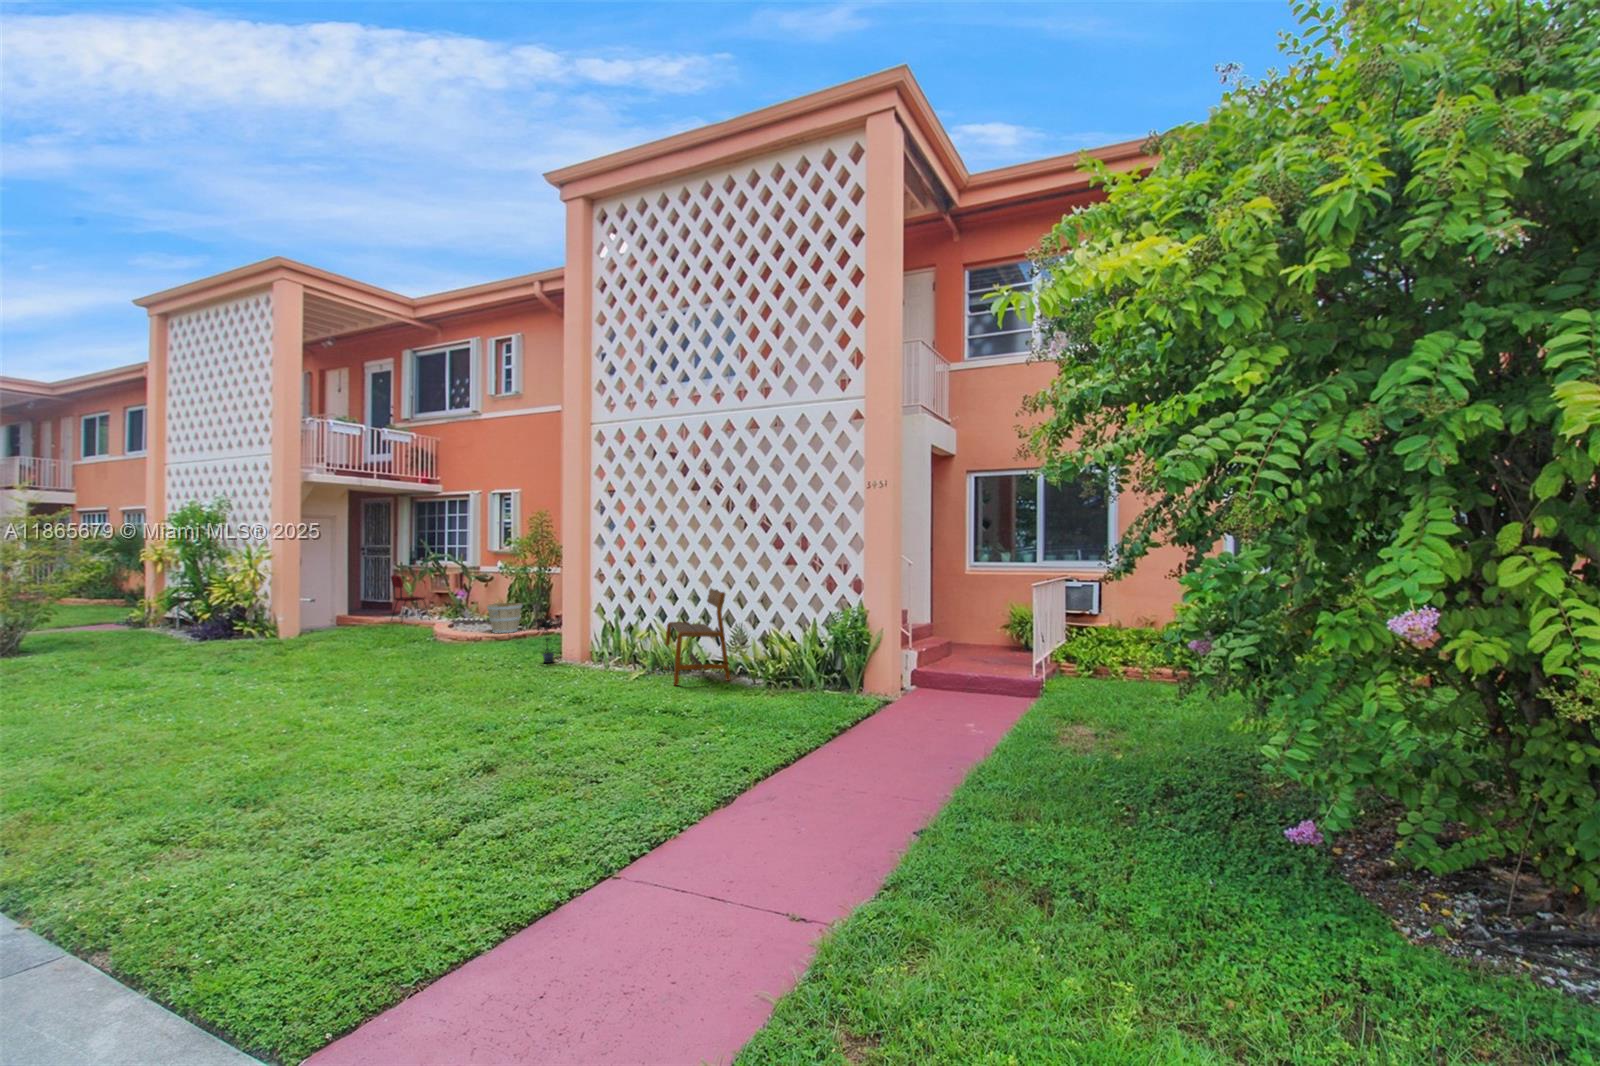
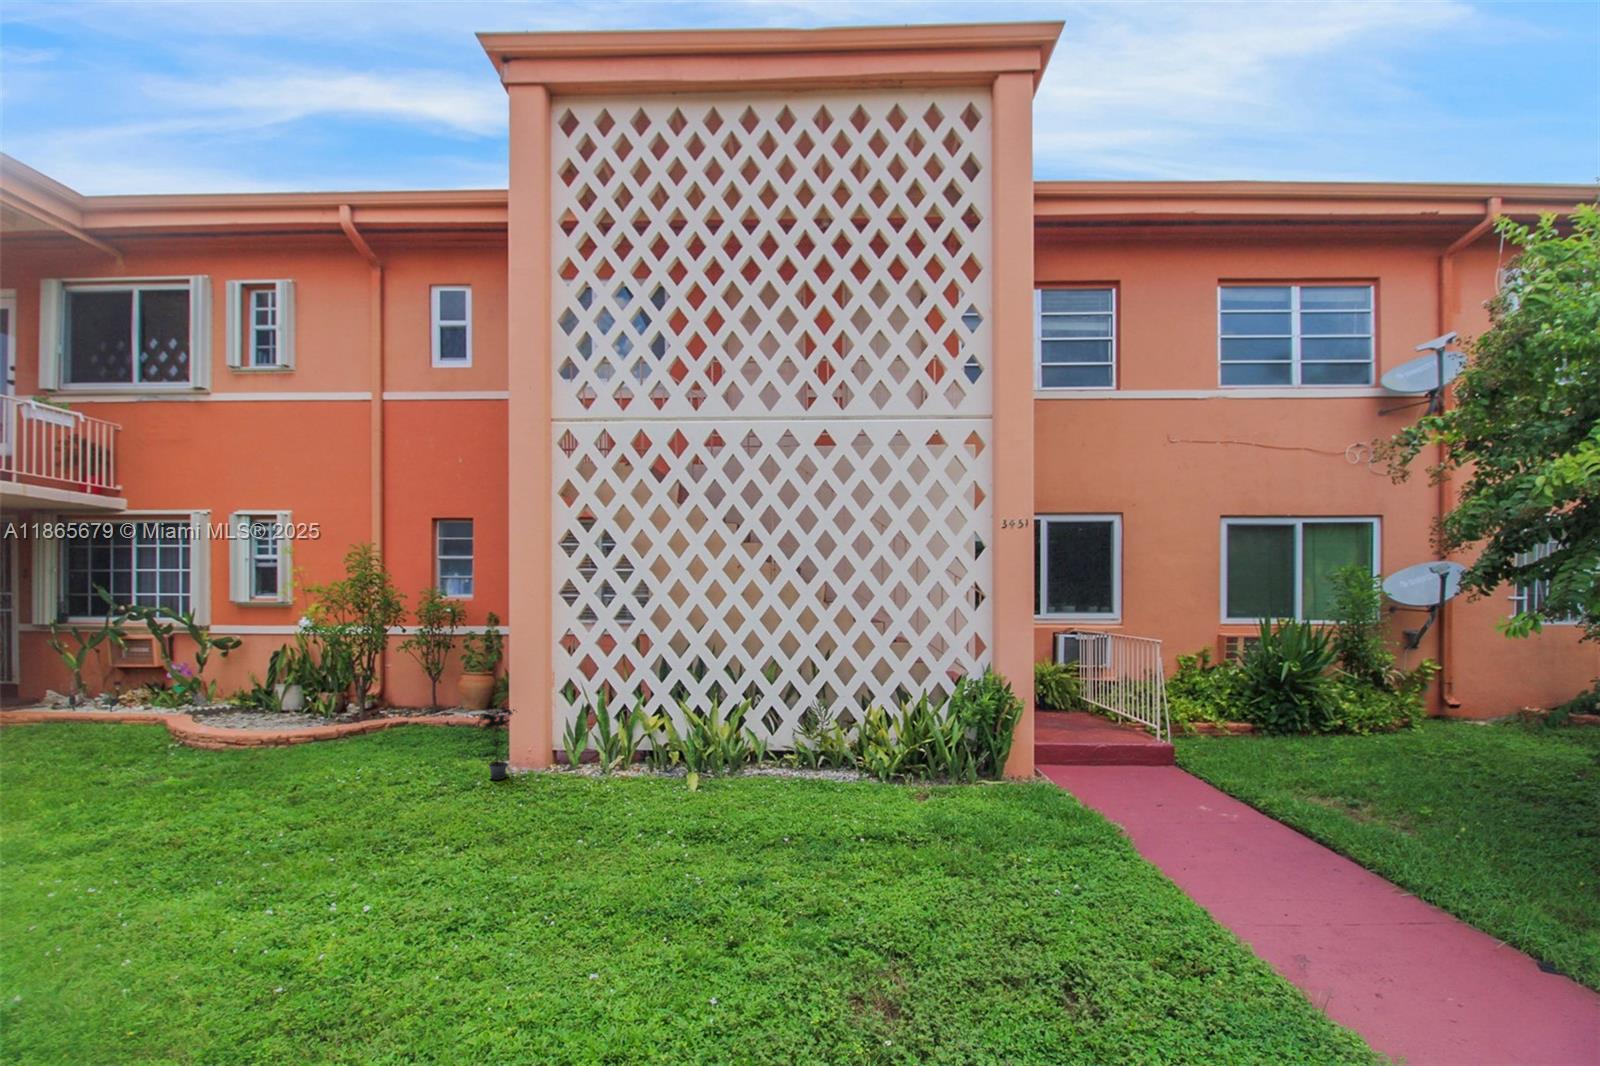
chair: present [391,575,425,616] -> none [29,648,112,726]
bench: present [664,588,730,685] -> none [701,649,834,796]
wooden bucket: present [487,603,522,633] -> none [275,680,337,732]

